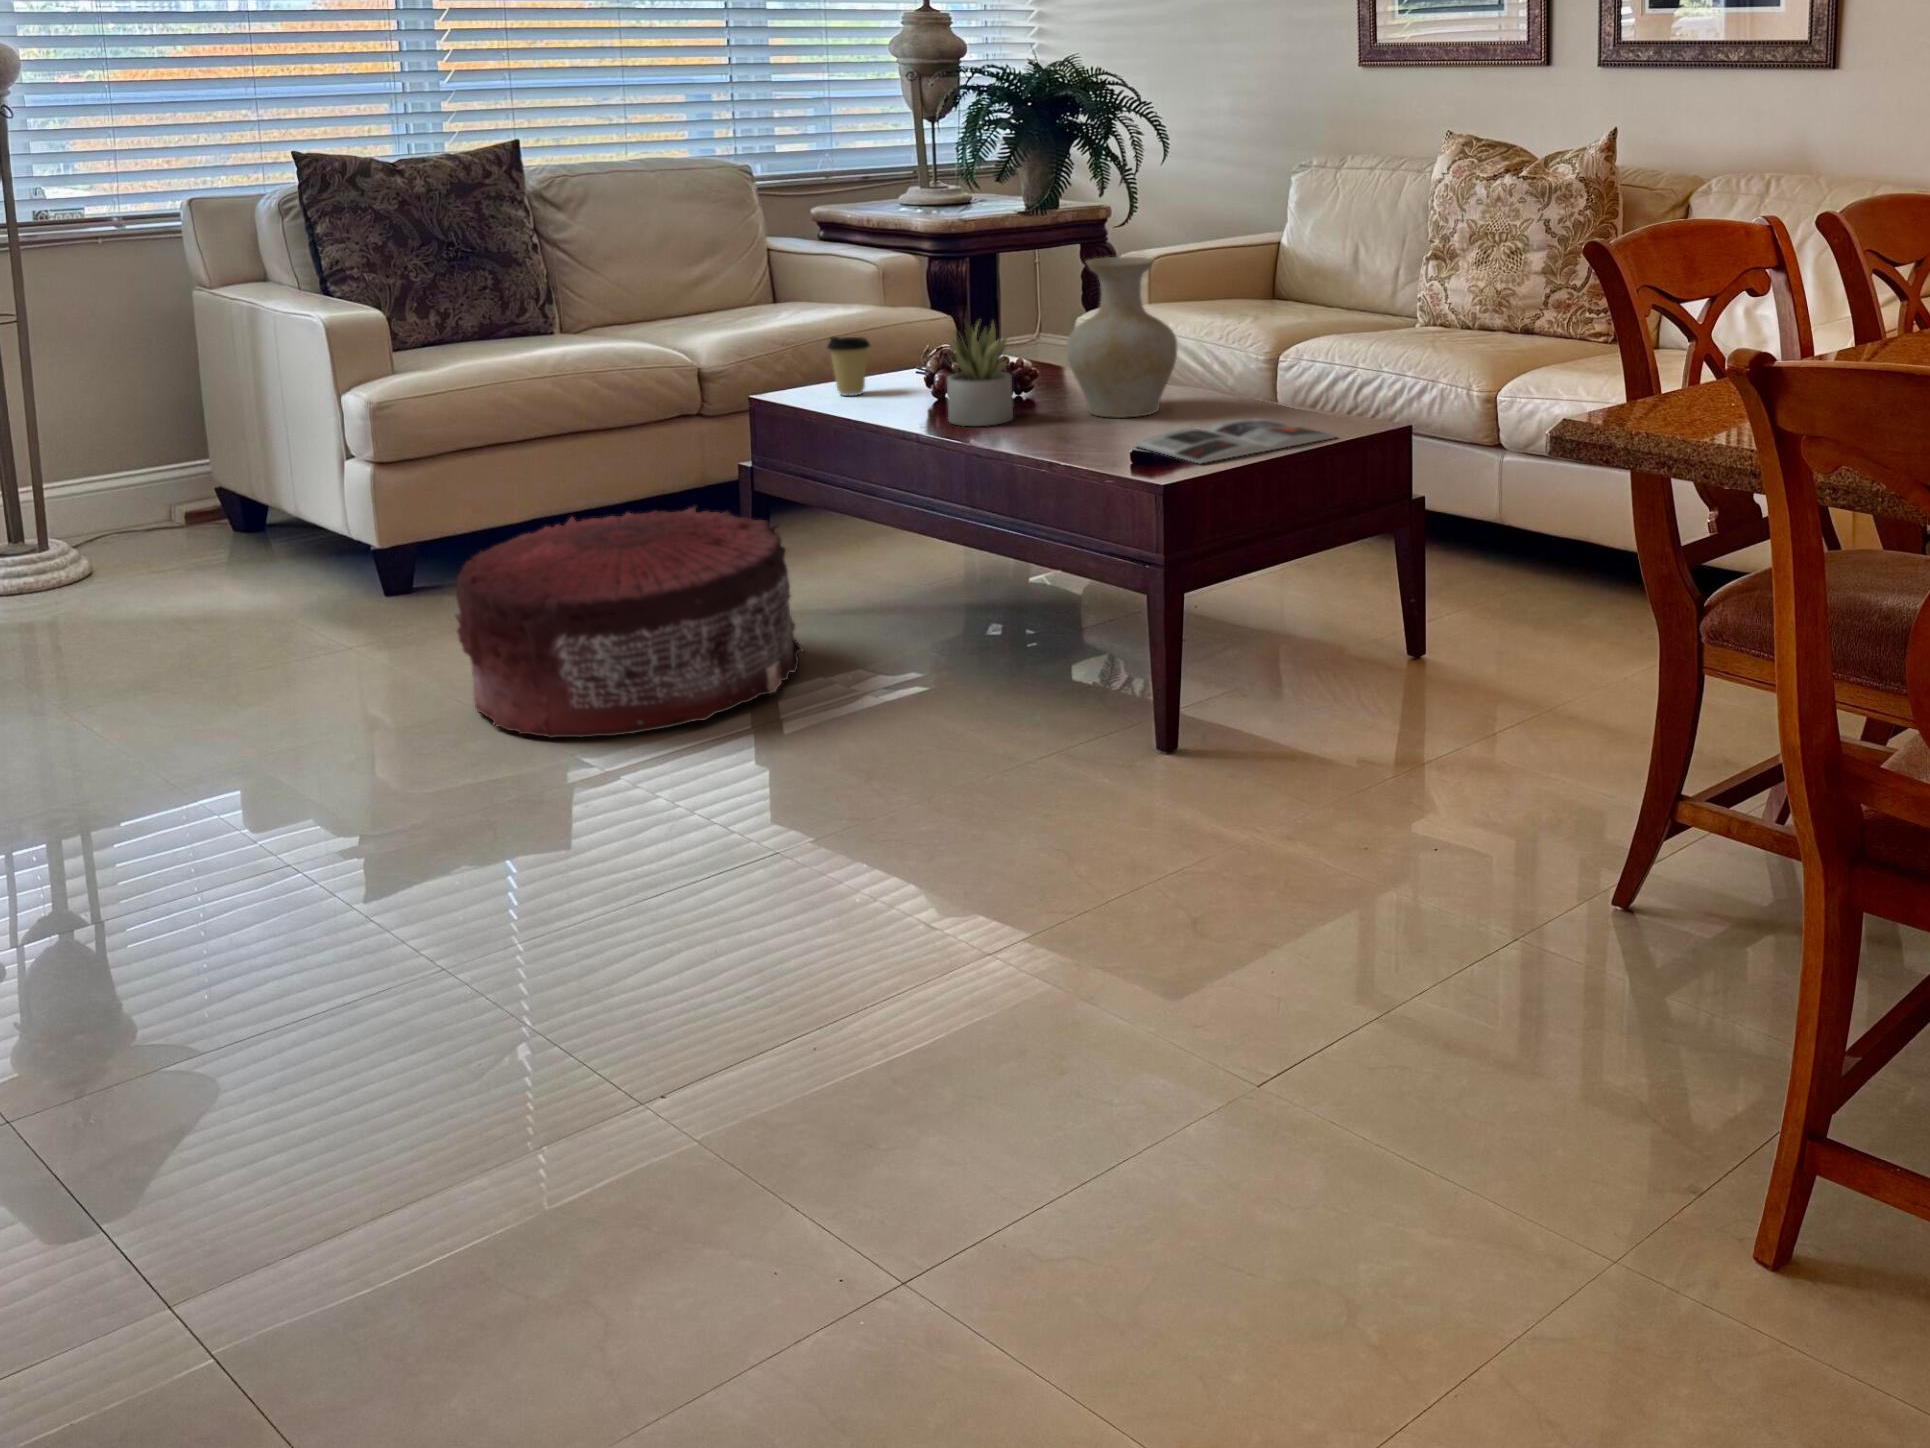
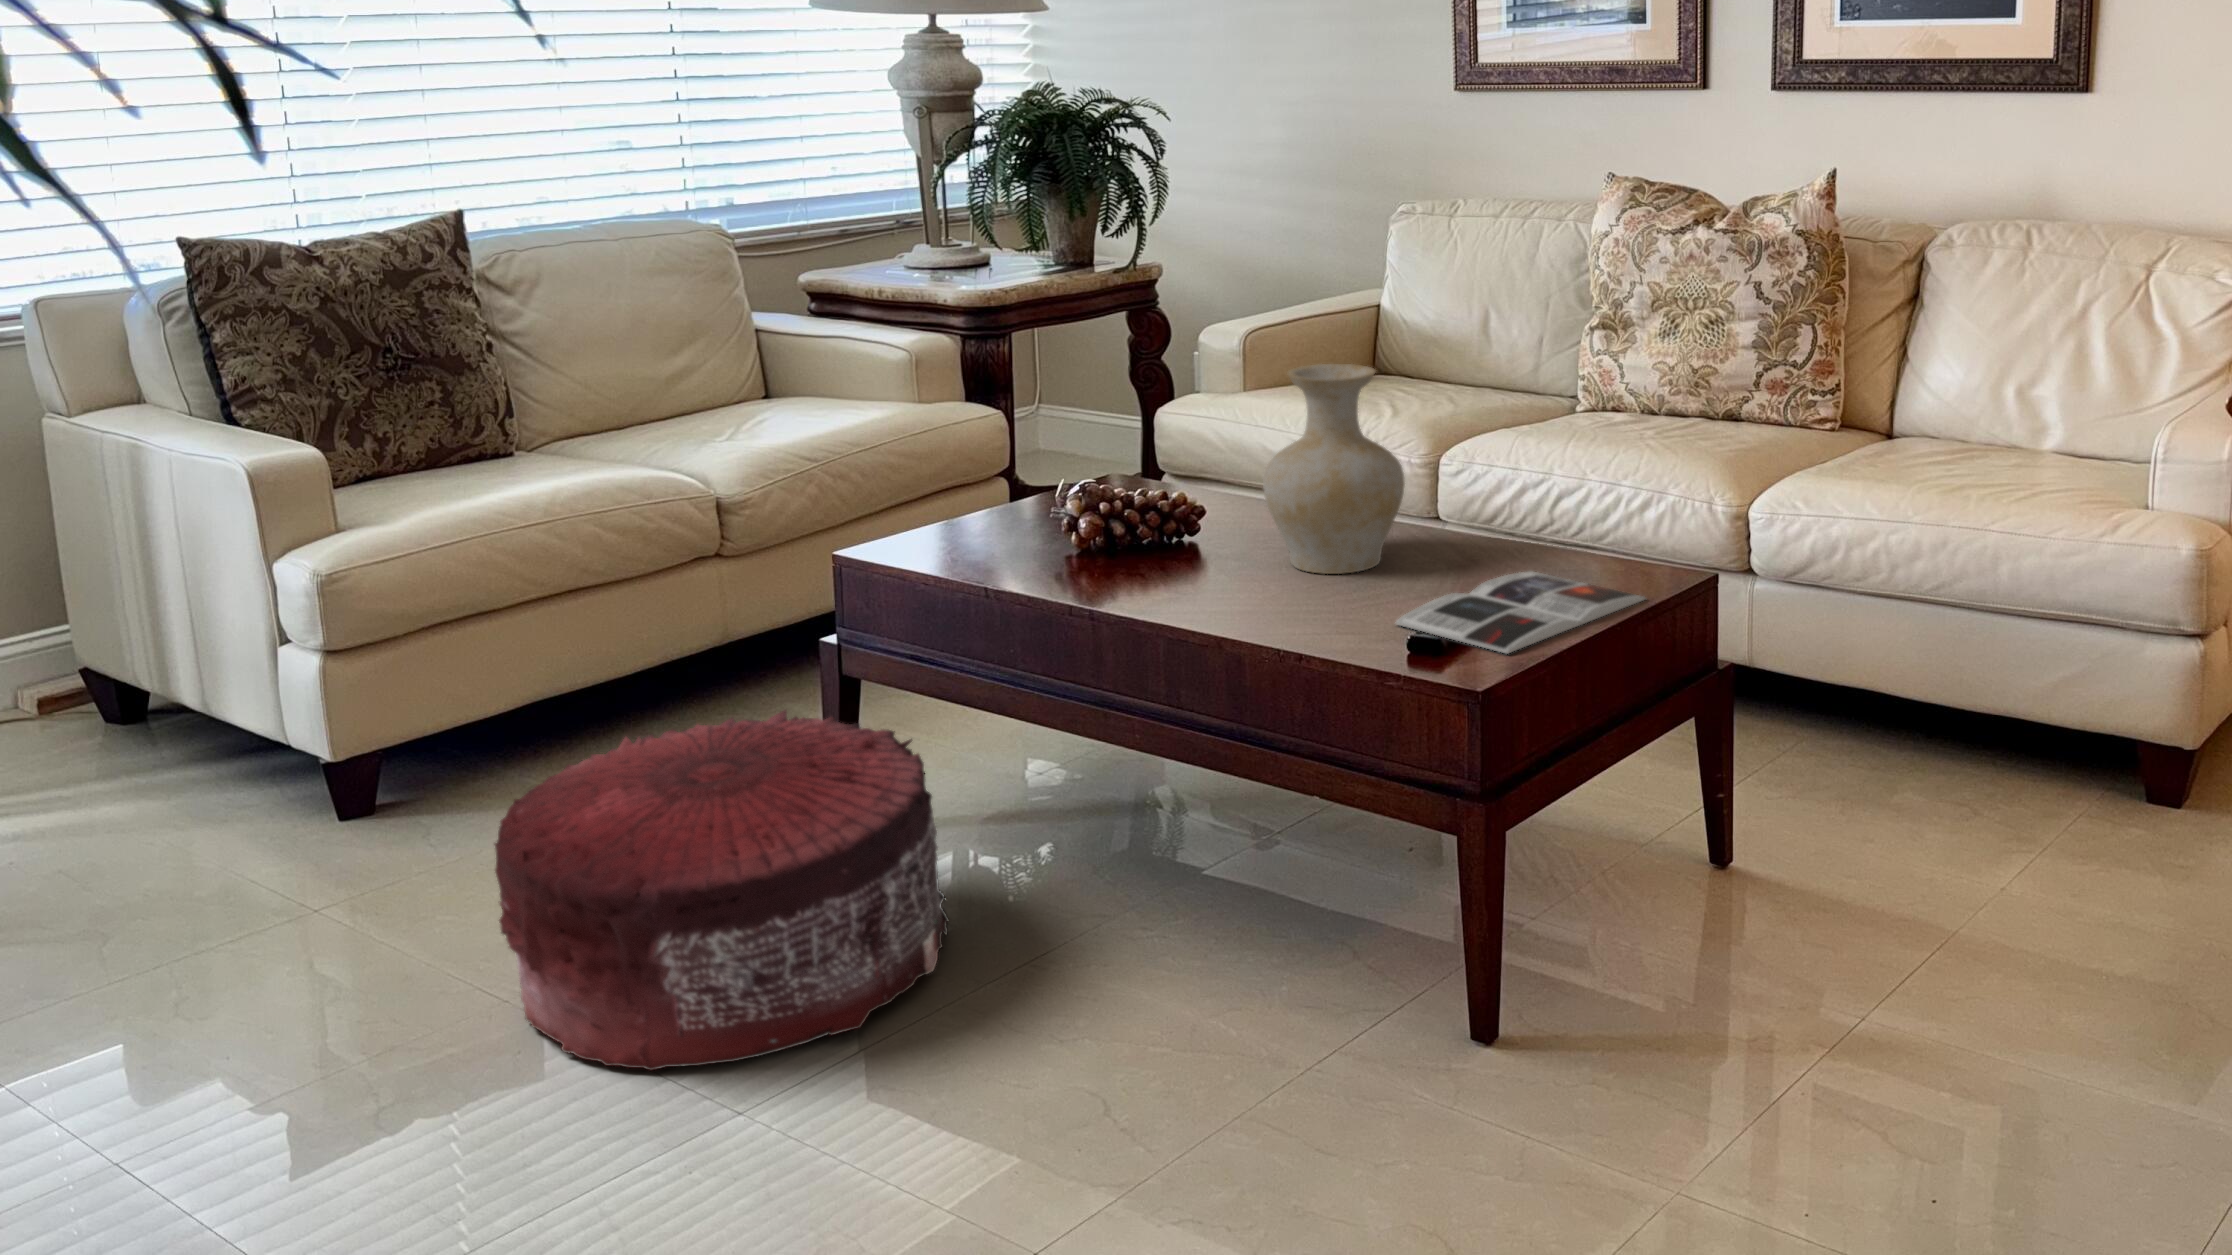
succulent plant: present [947,319,1013,426] -> none [1109,453,1202,595]
coffee cup: present [827,337,870,396] -> none [929,470,985,547]

